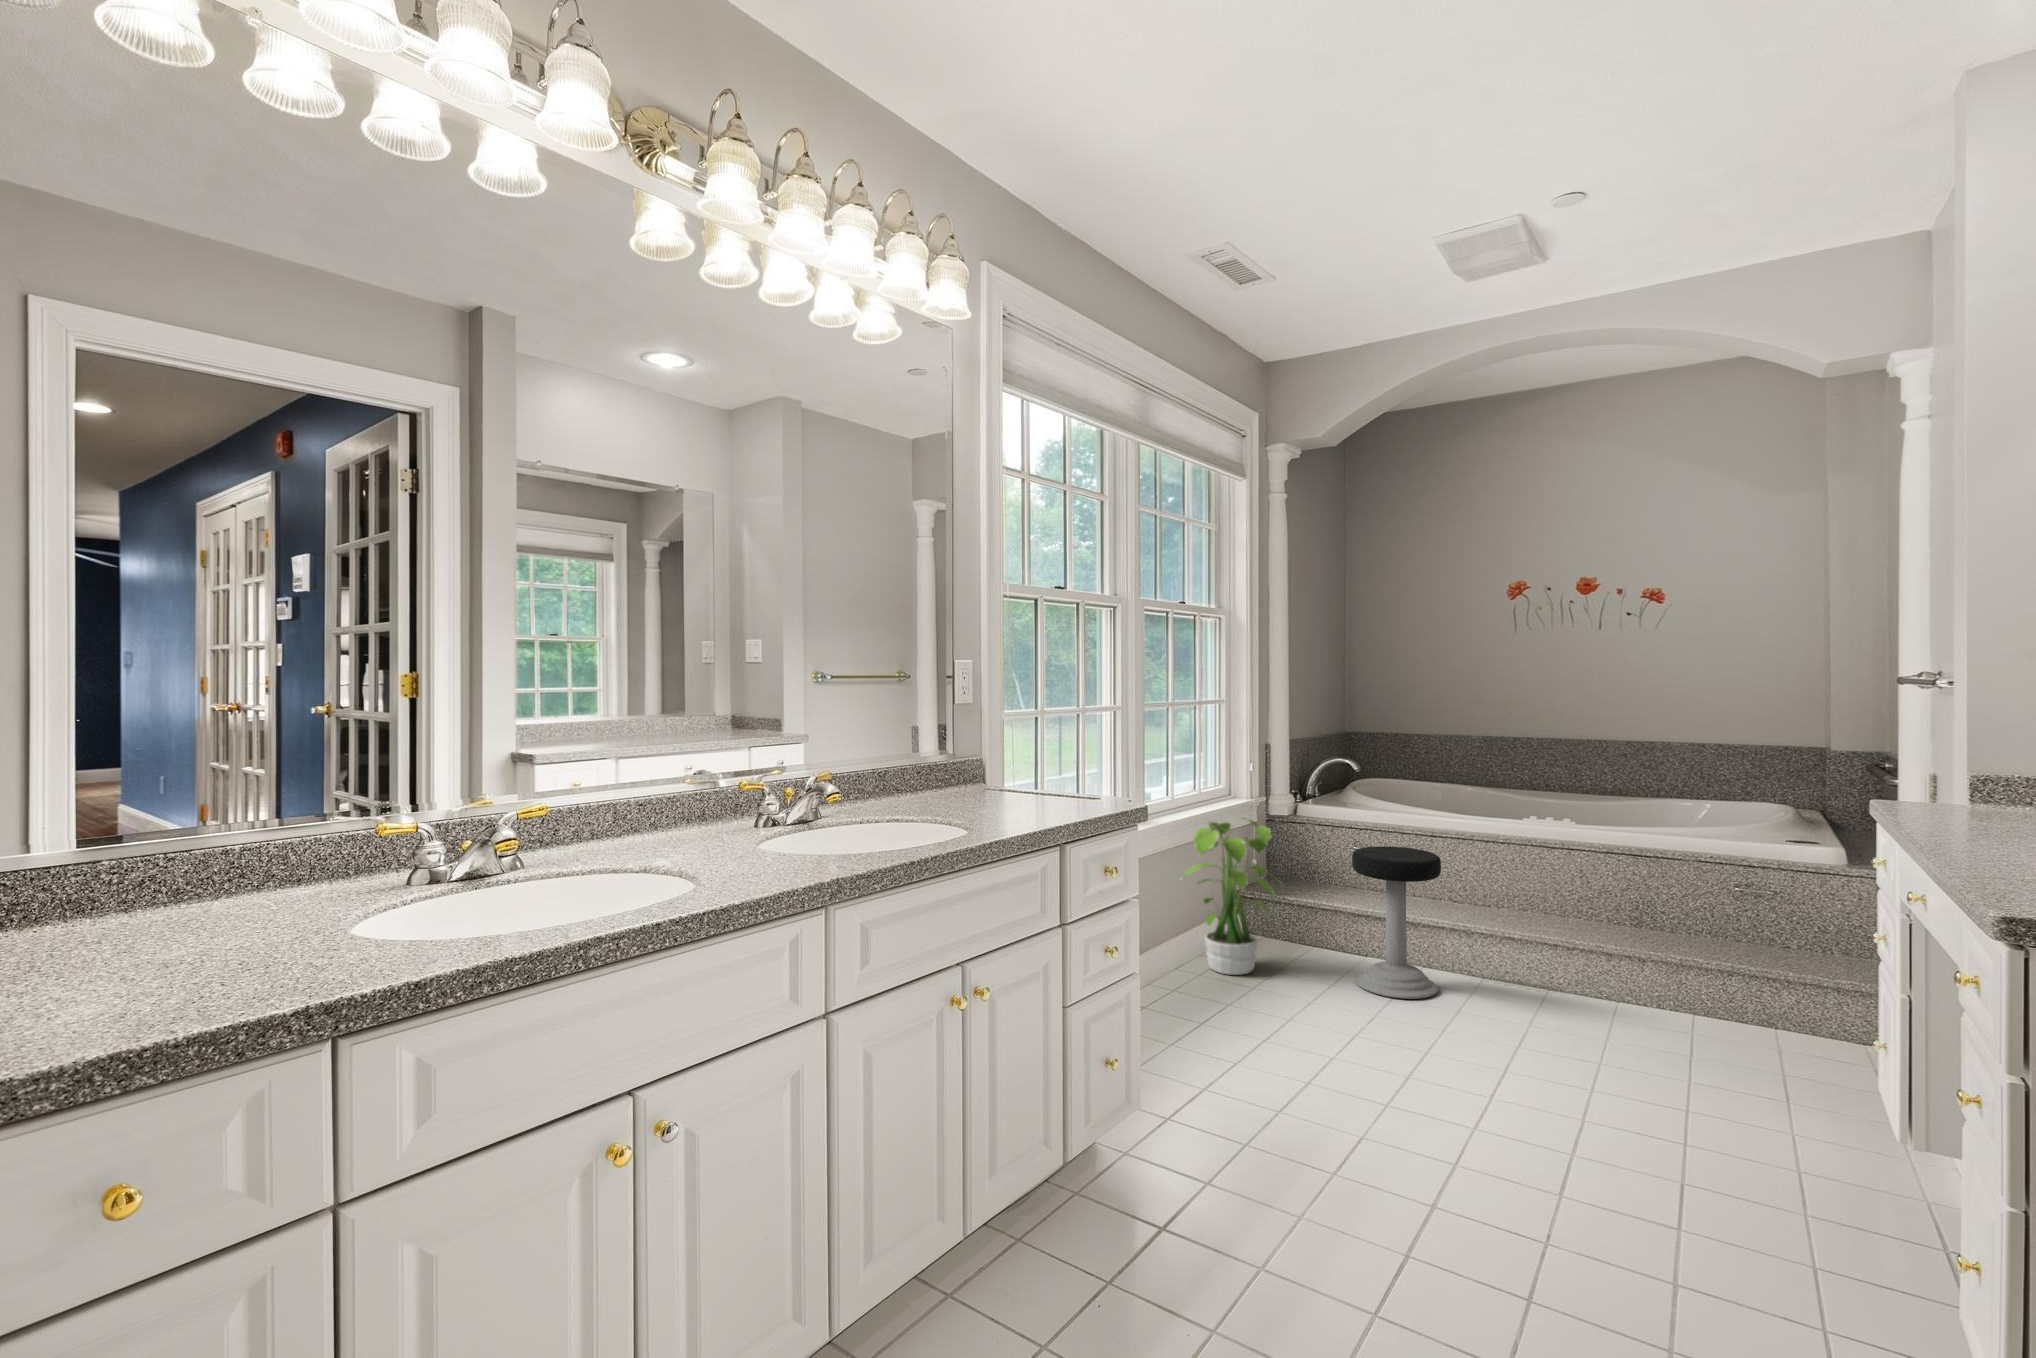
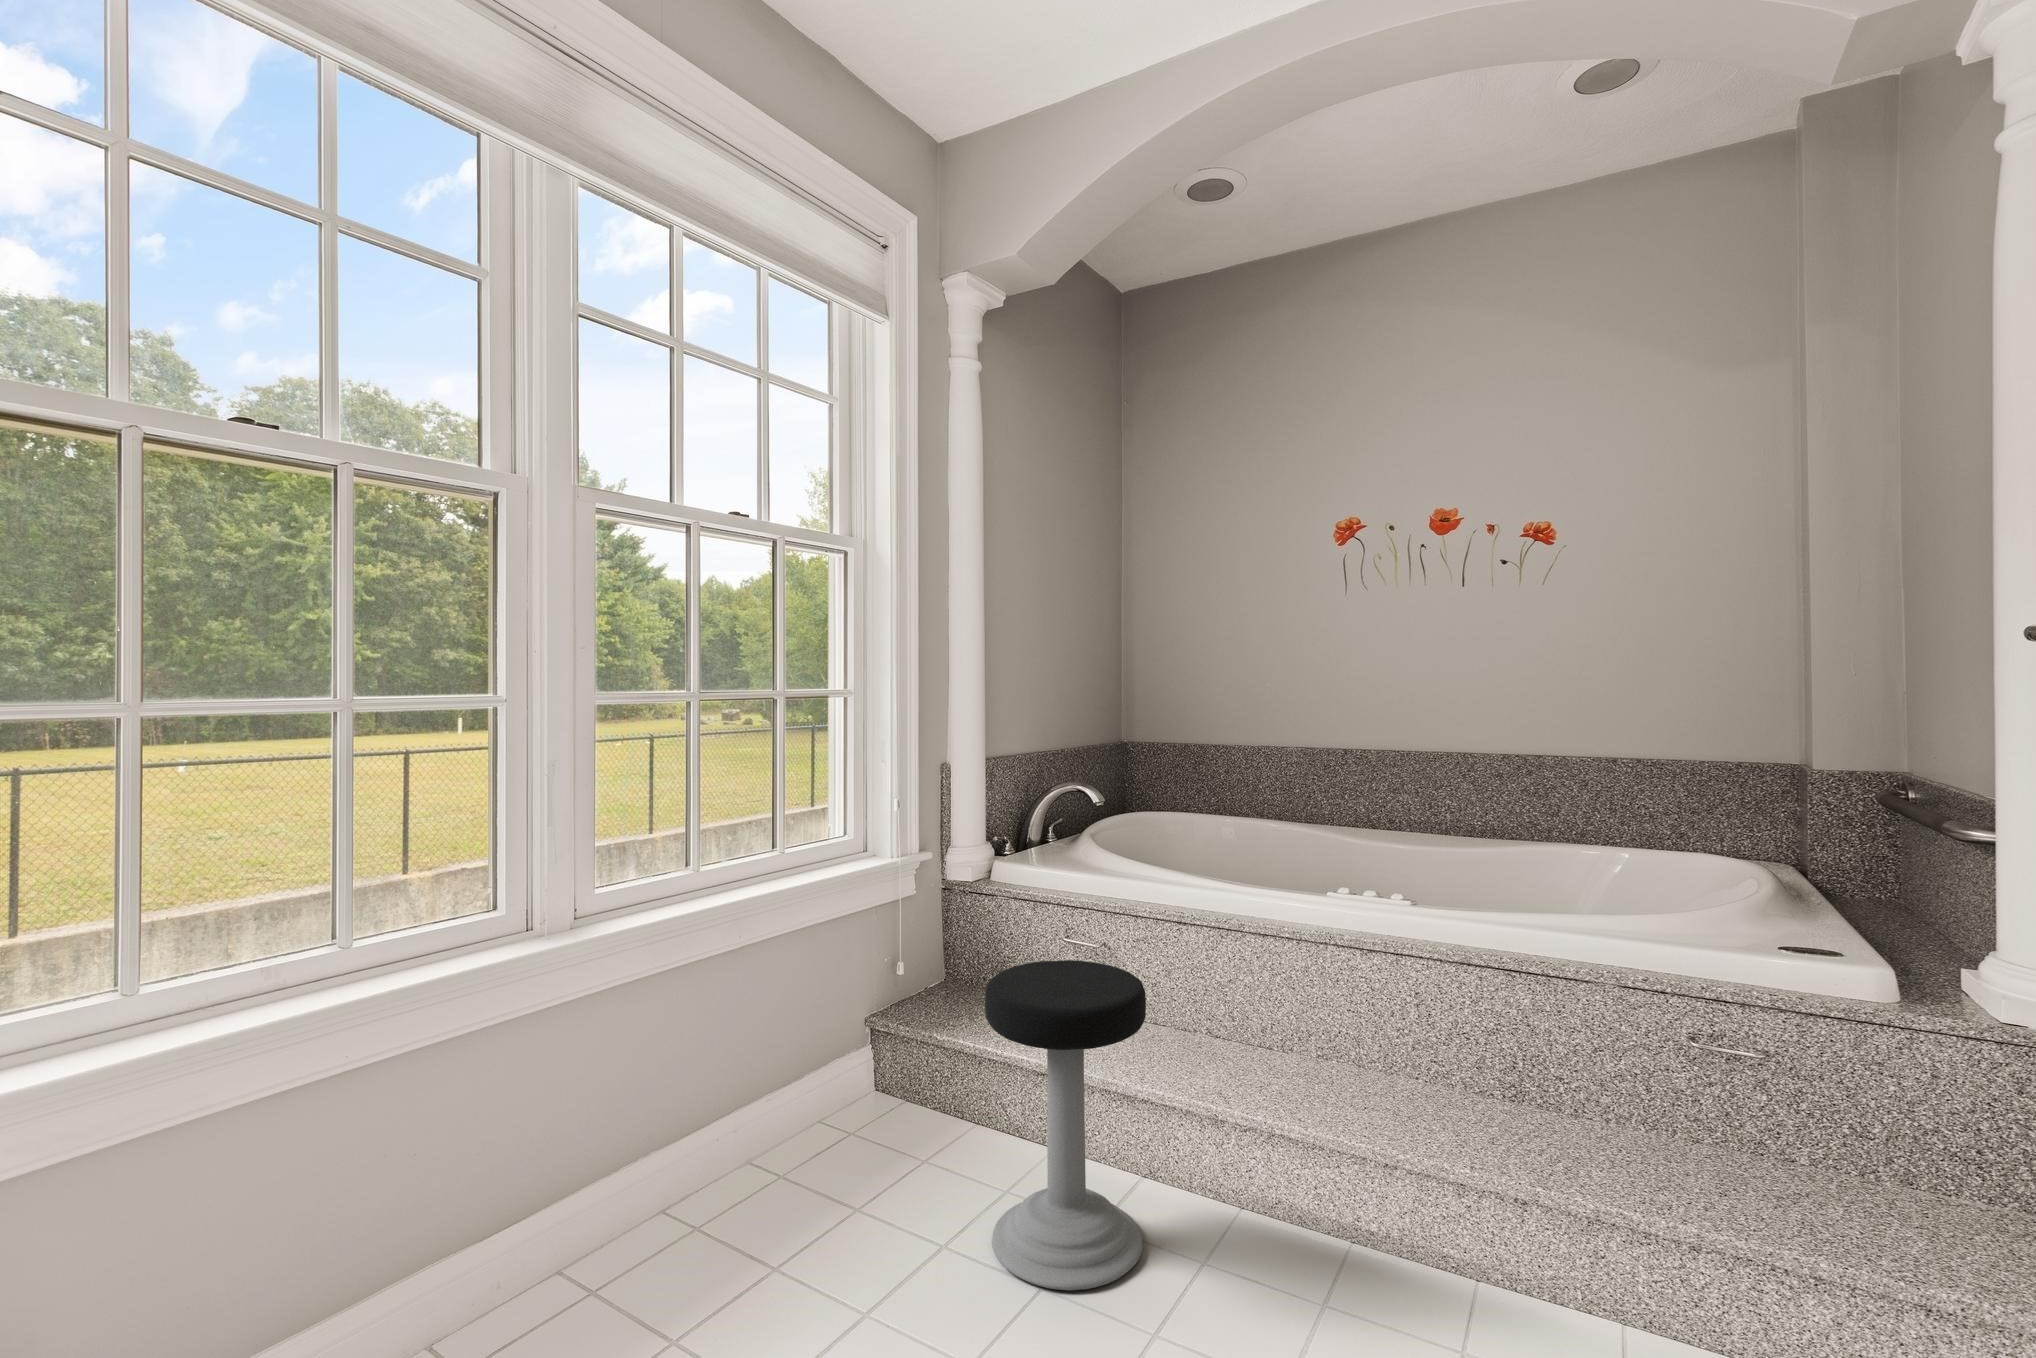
potted plant: present [1182,820,1282,975] -> none [678,906,877,1221]

